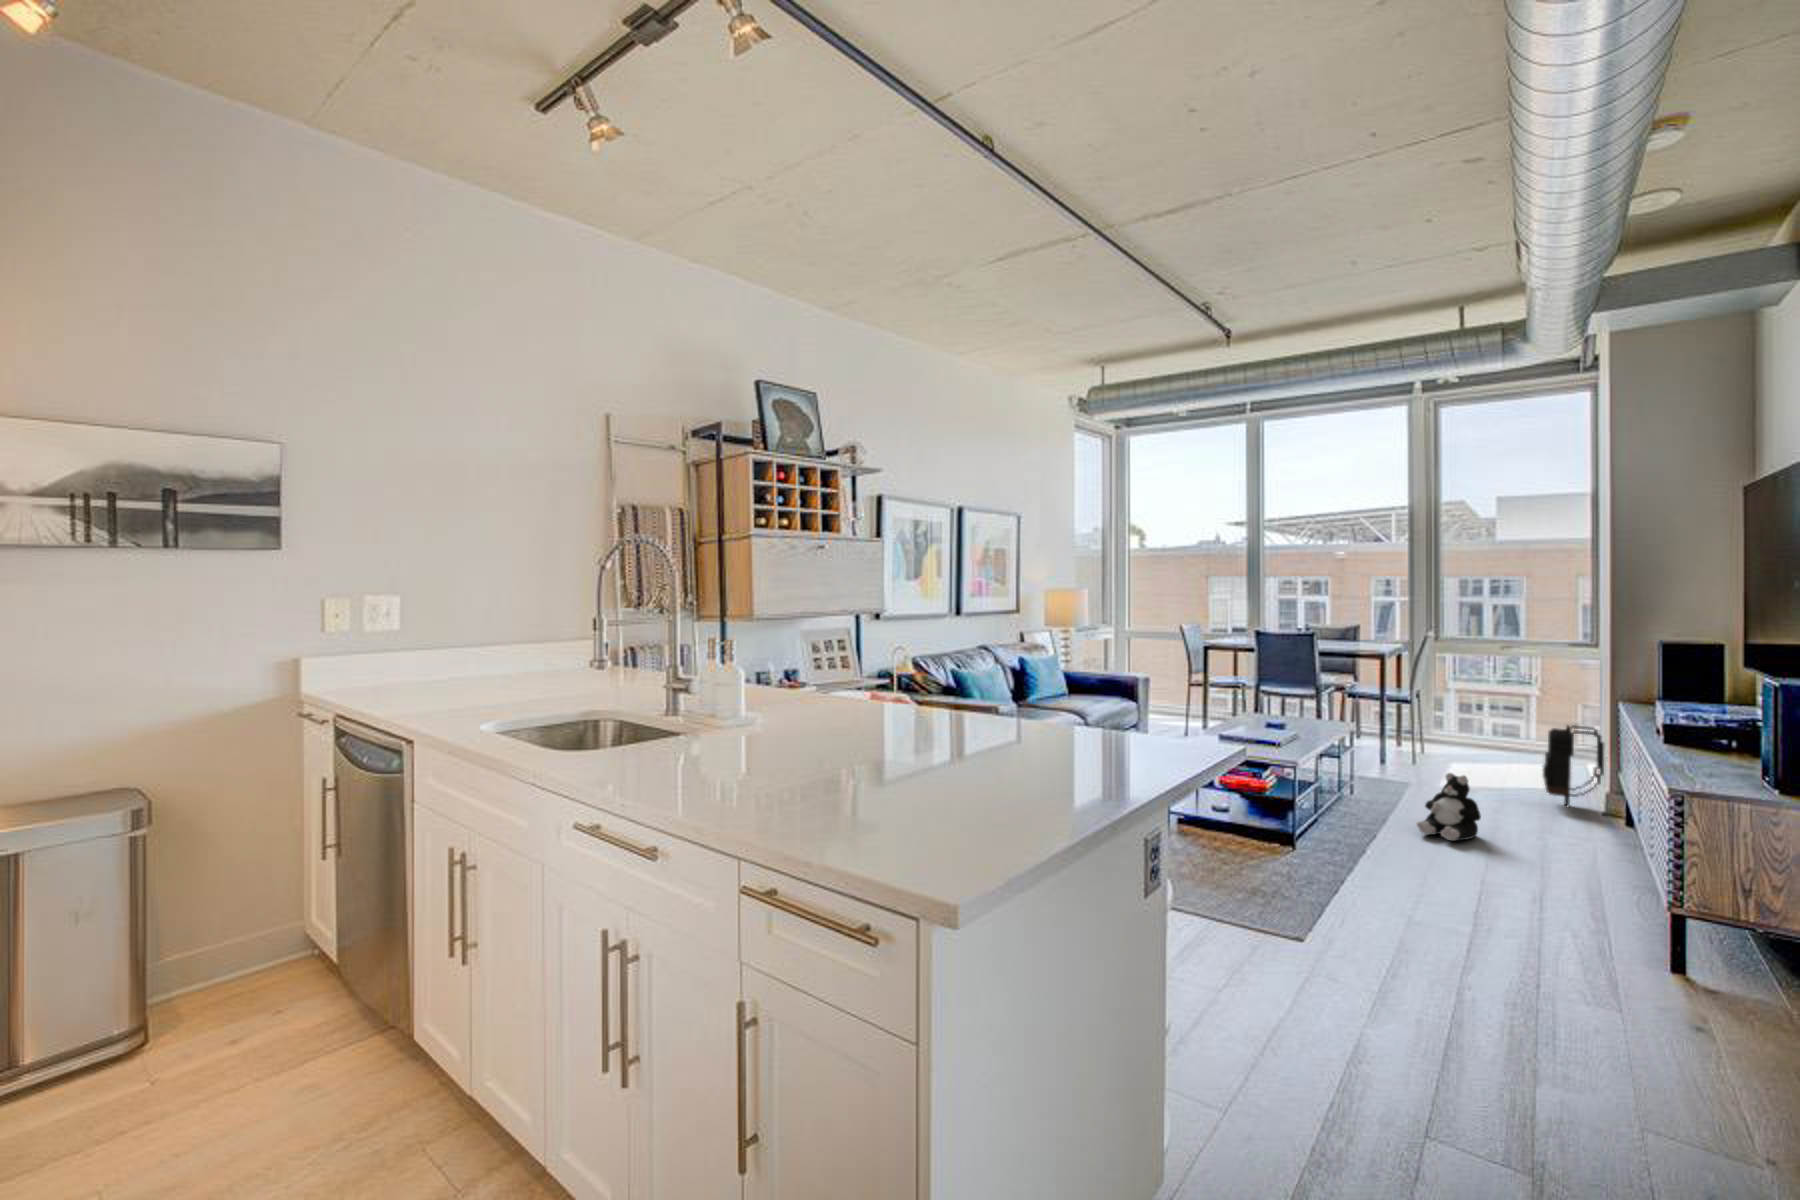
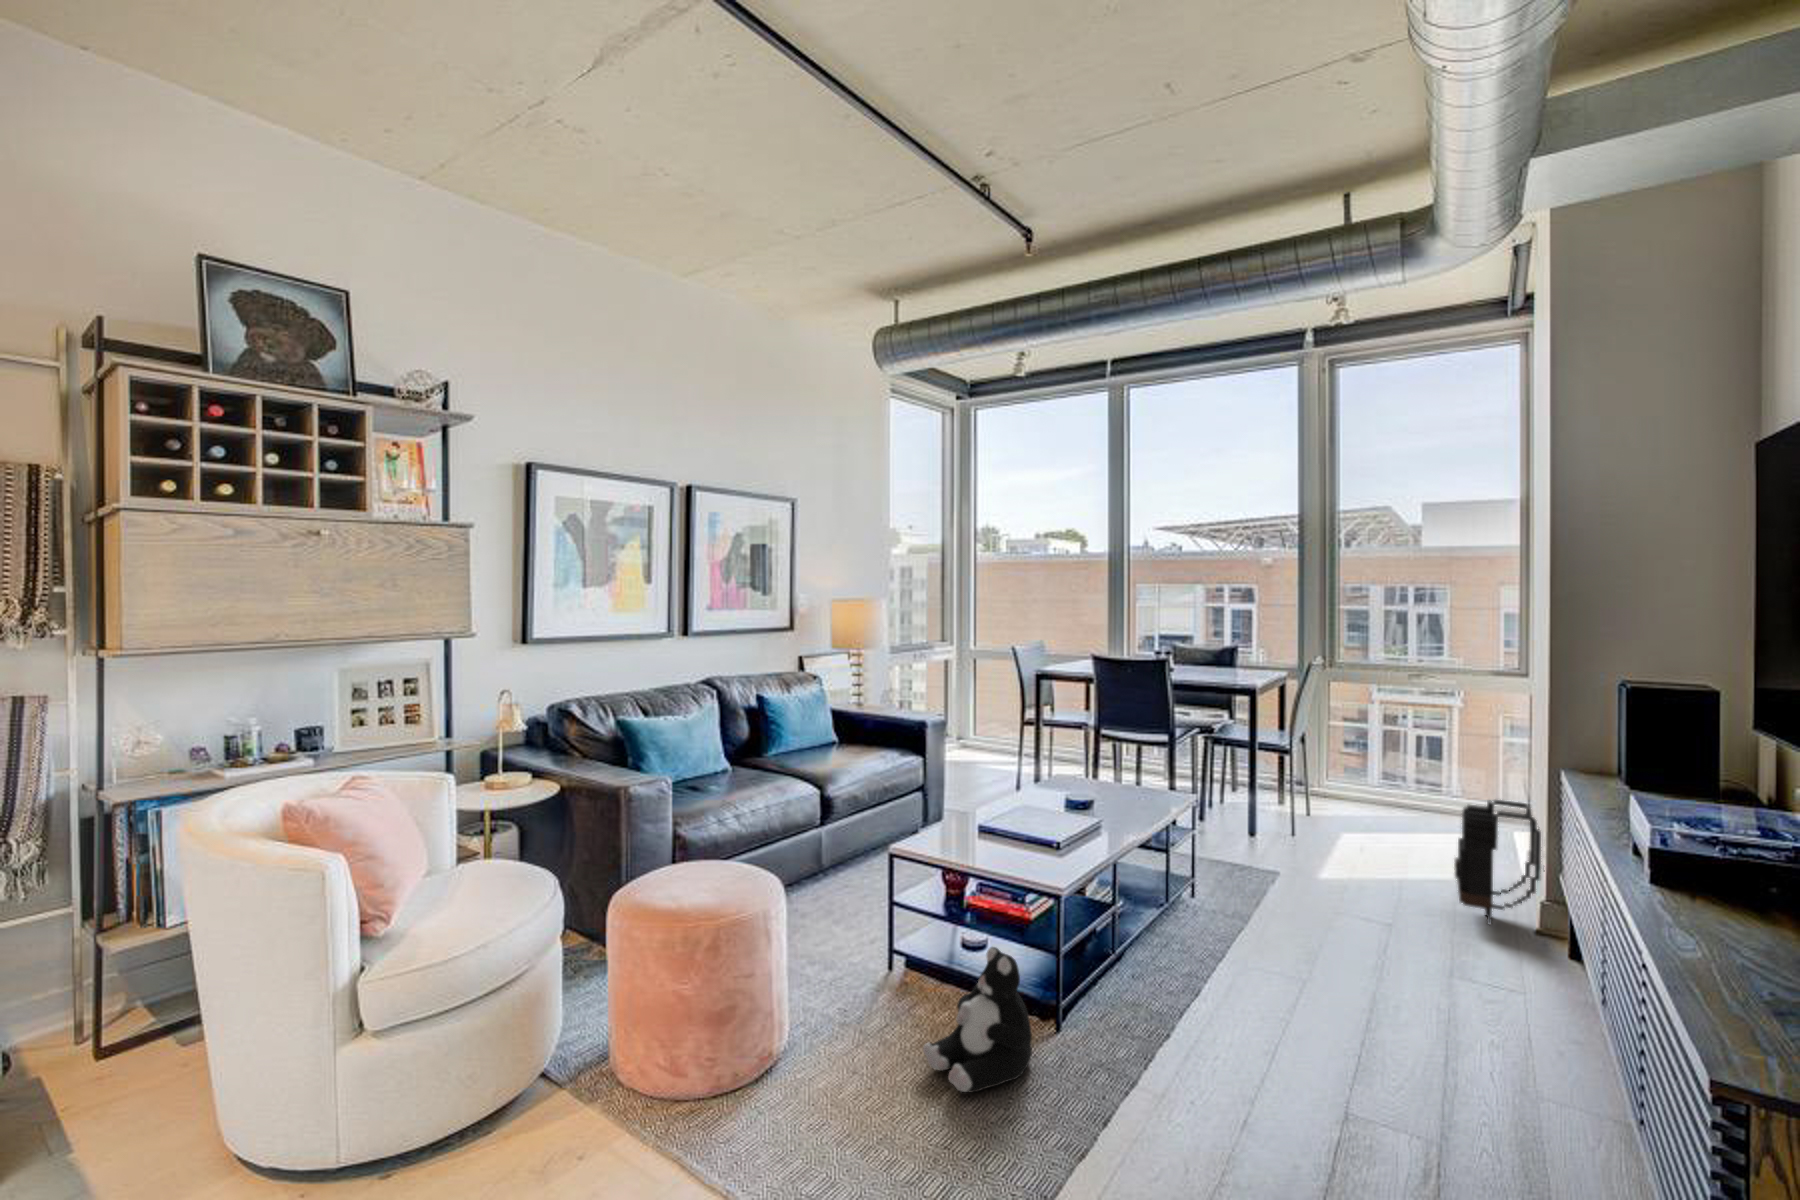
plush toy: present [1417,773,1481,841] -> present [923,947,1032,1092]

